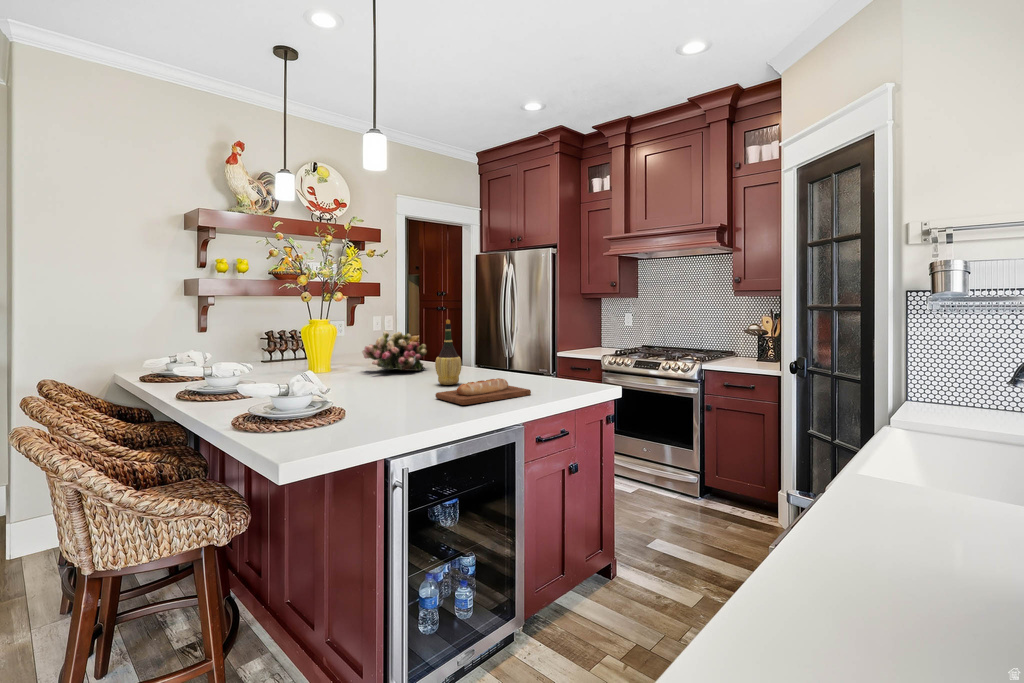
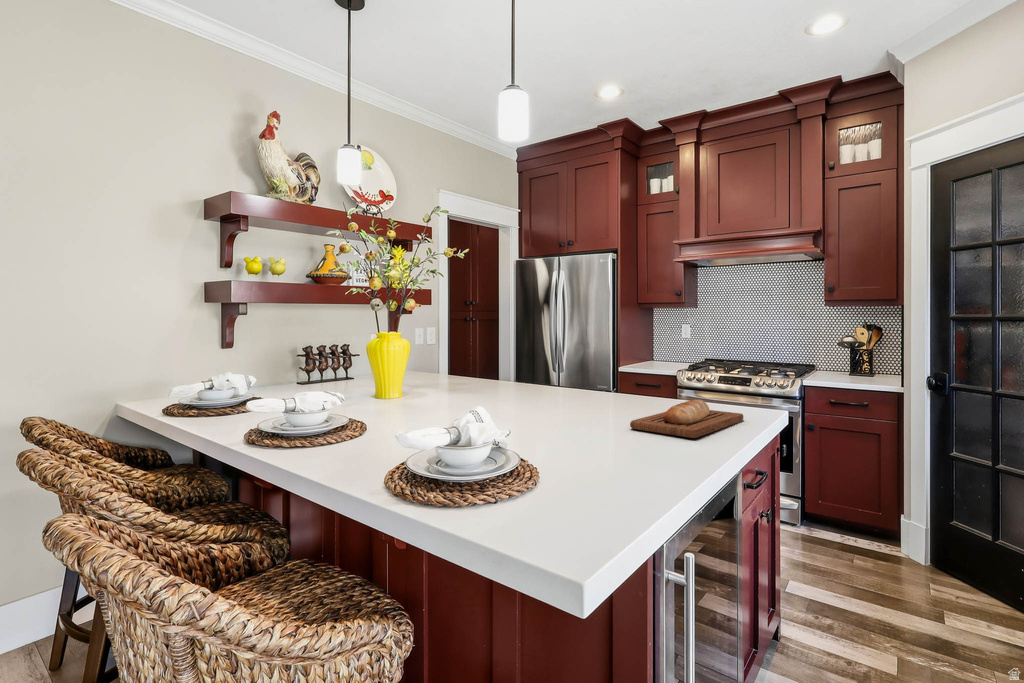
wine bottle: present [435,320,462,385] -> none [586,324,620,409]
flower arrangement: present [362,331,427,371] -> none [457,343,536,392]

